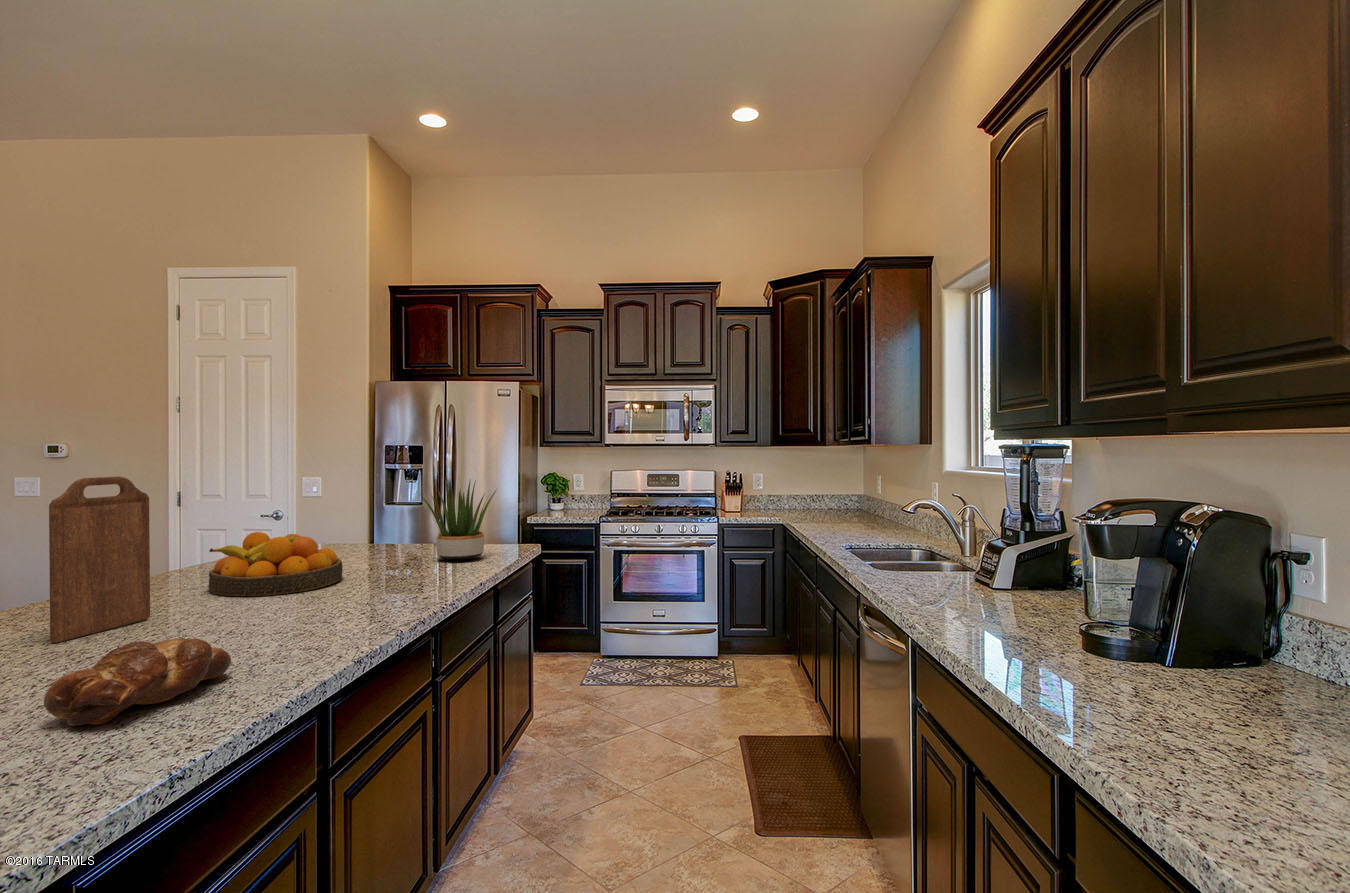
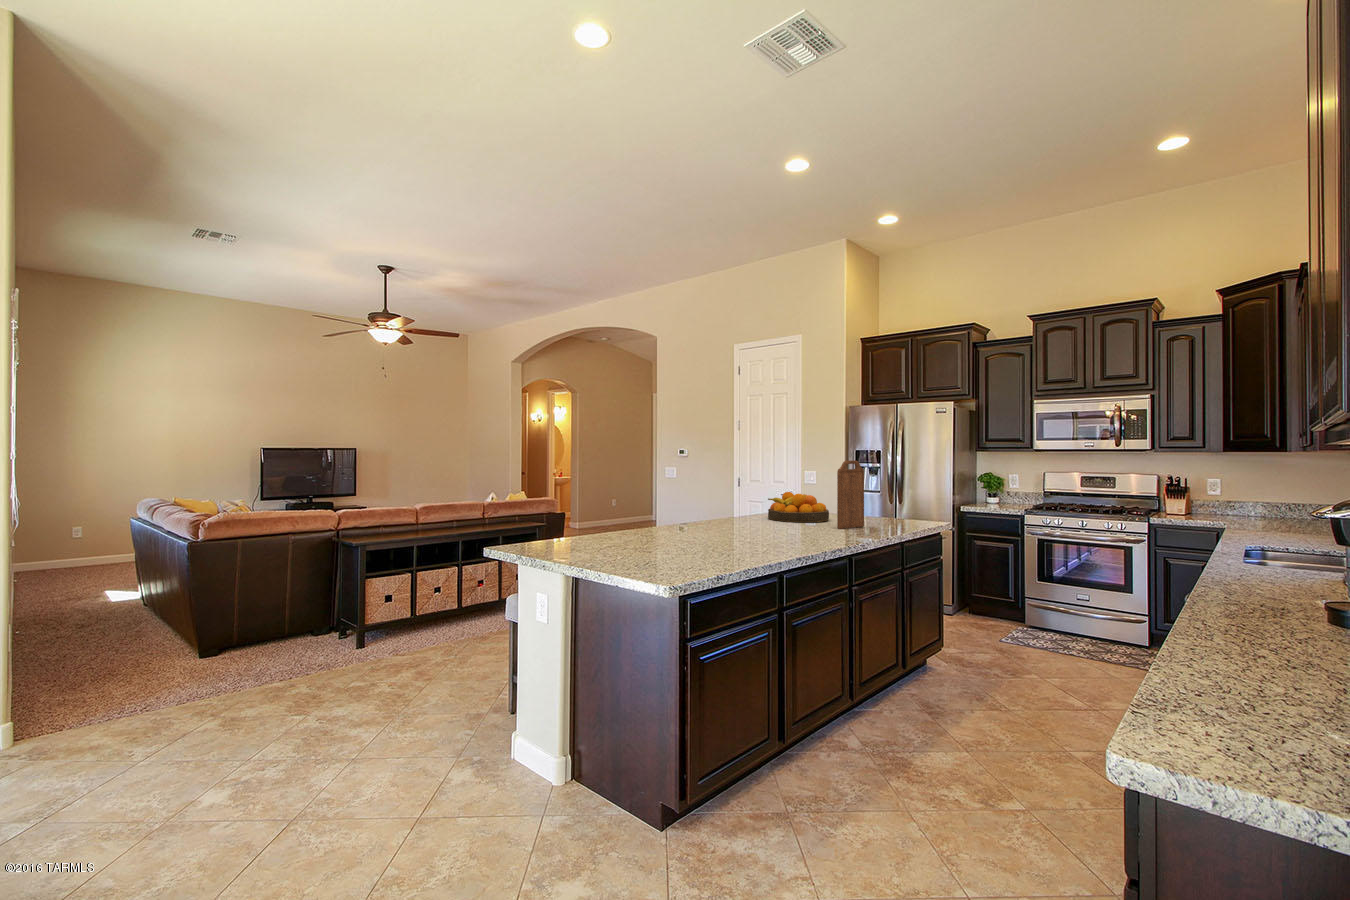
cutting board: present [49,476,150,643] -> present [837,460,864,529]
potted plant: present [421,479,496,561] -> none [872,469,924,520]
bread loaf: present [44,638,231,726] -> none [733,518,786,542]

